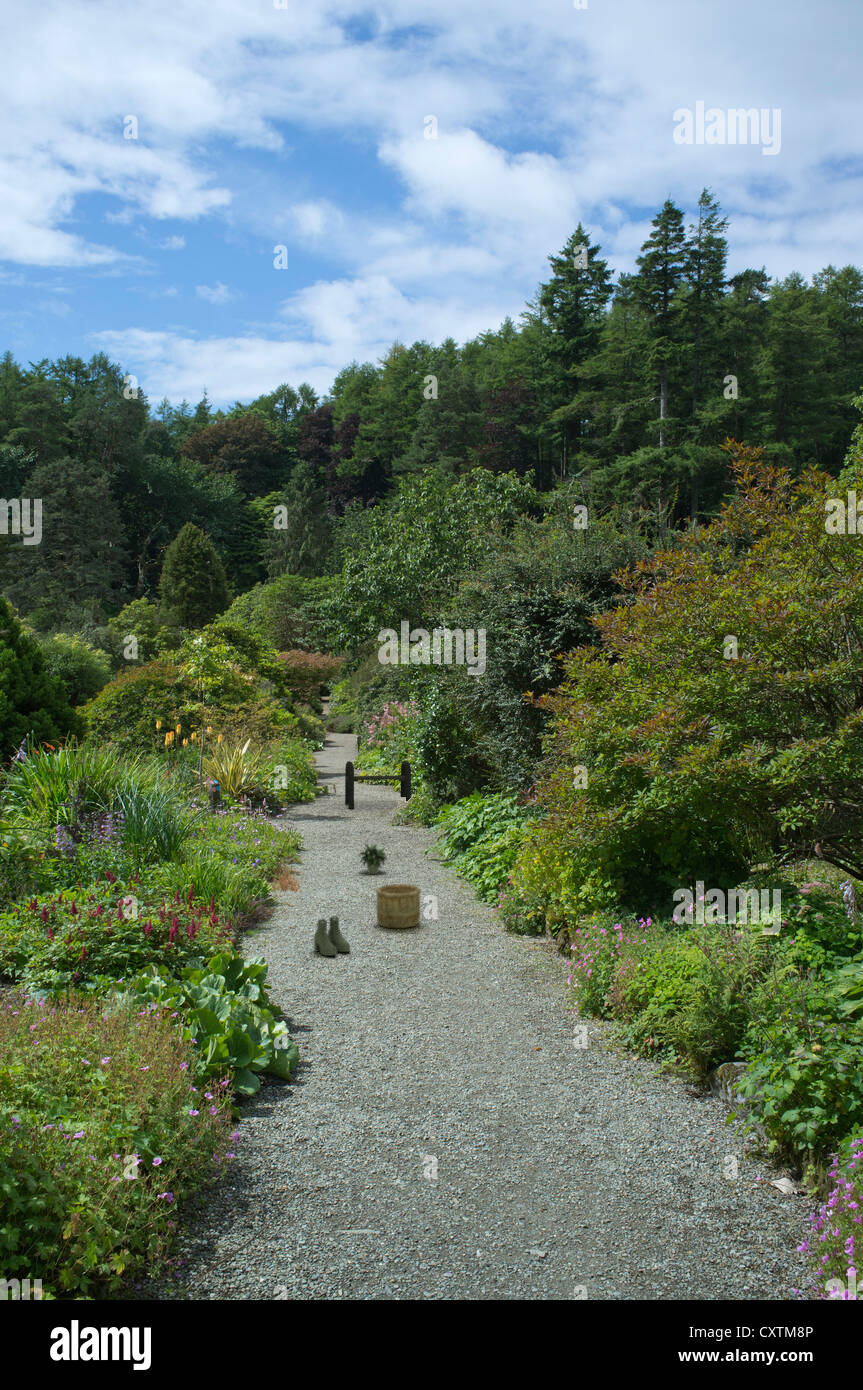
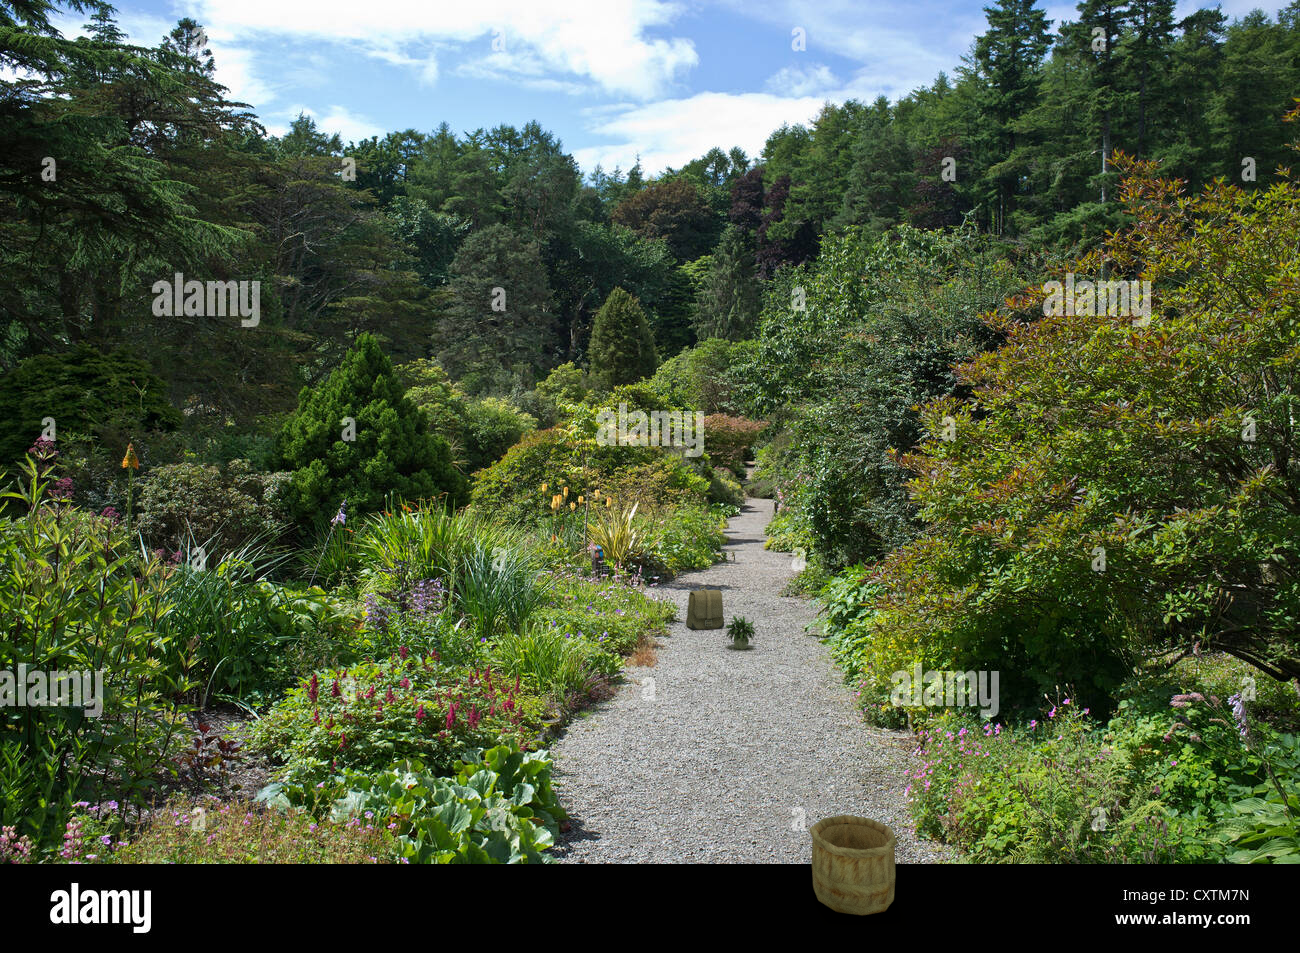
bench: present [345,761,411,809] -> none [741,526,808,575]
backpack: none [314,818,351,860] -> present [686,586,724,630]
wooden bucket: present [376,884,421,928] -> present [810,815,898,915]
boots: present [314,917,350,956] -> none [640,703,678,749]

